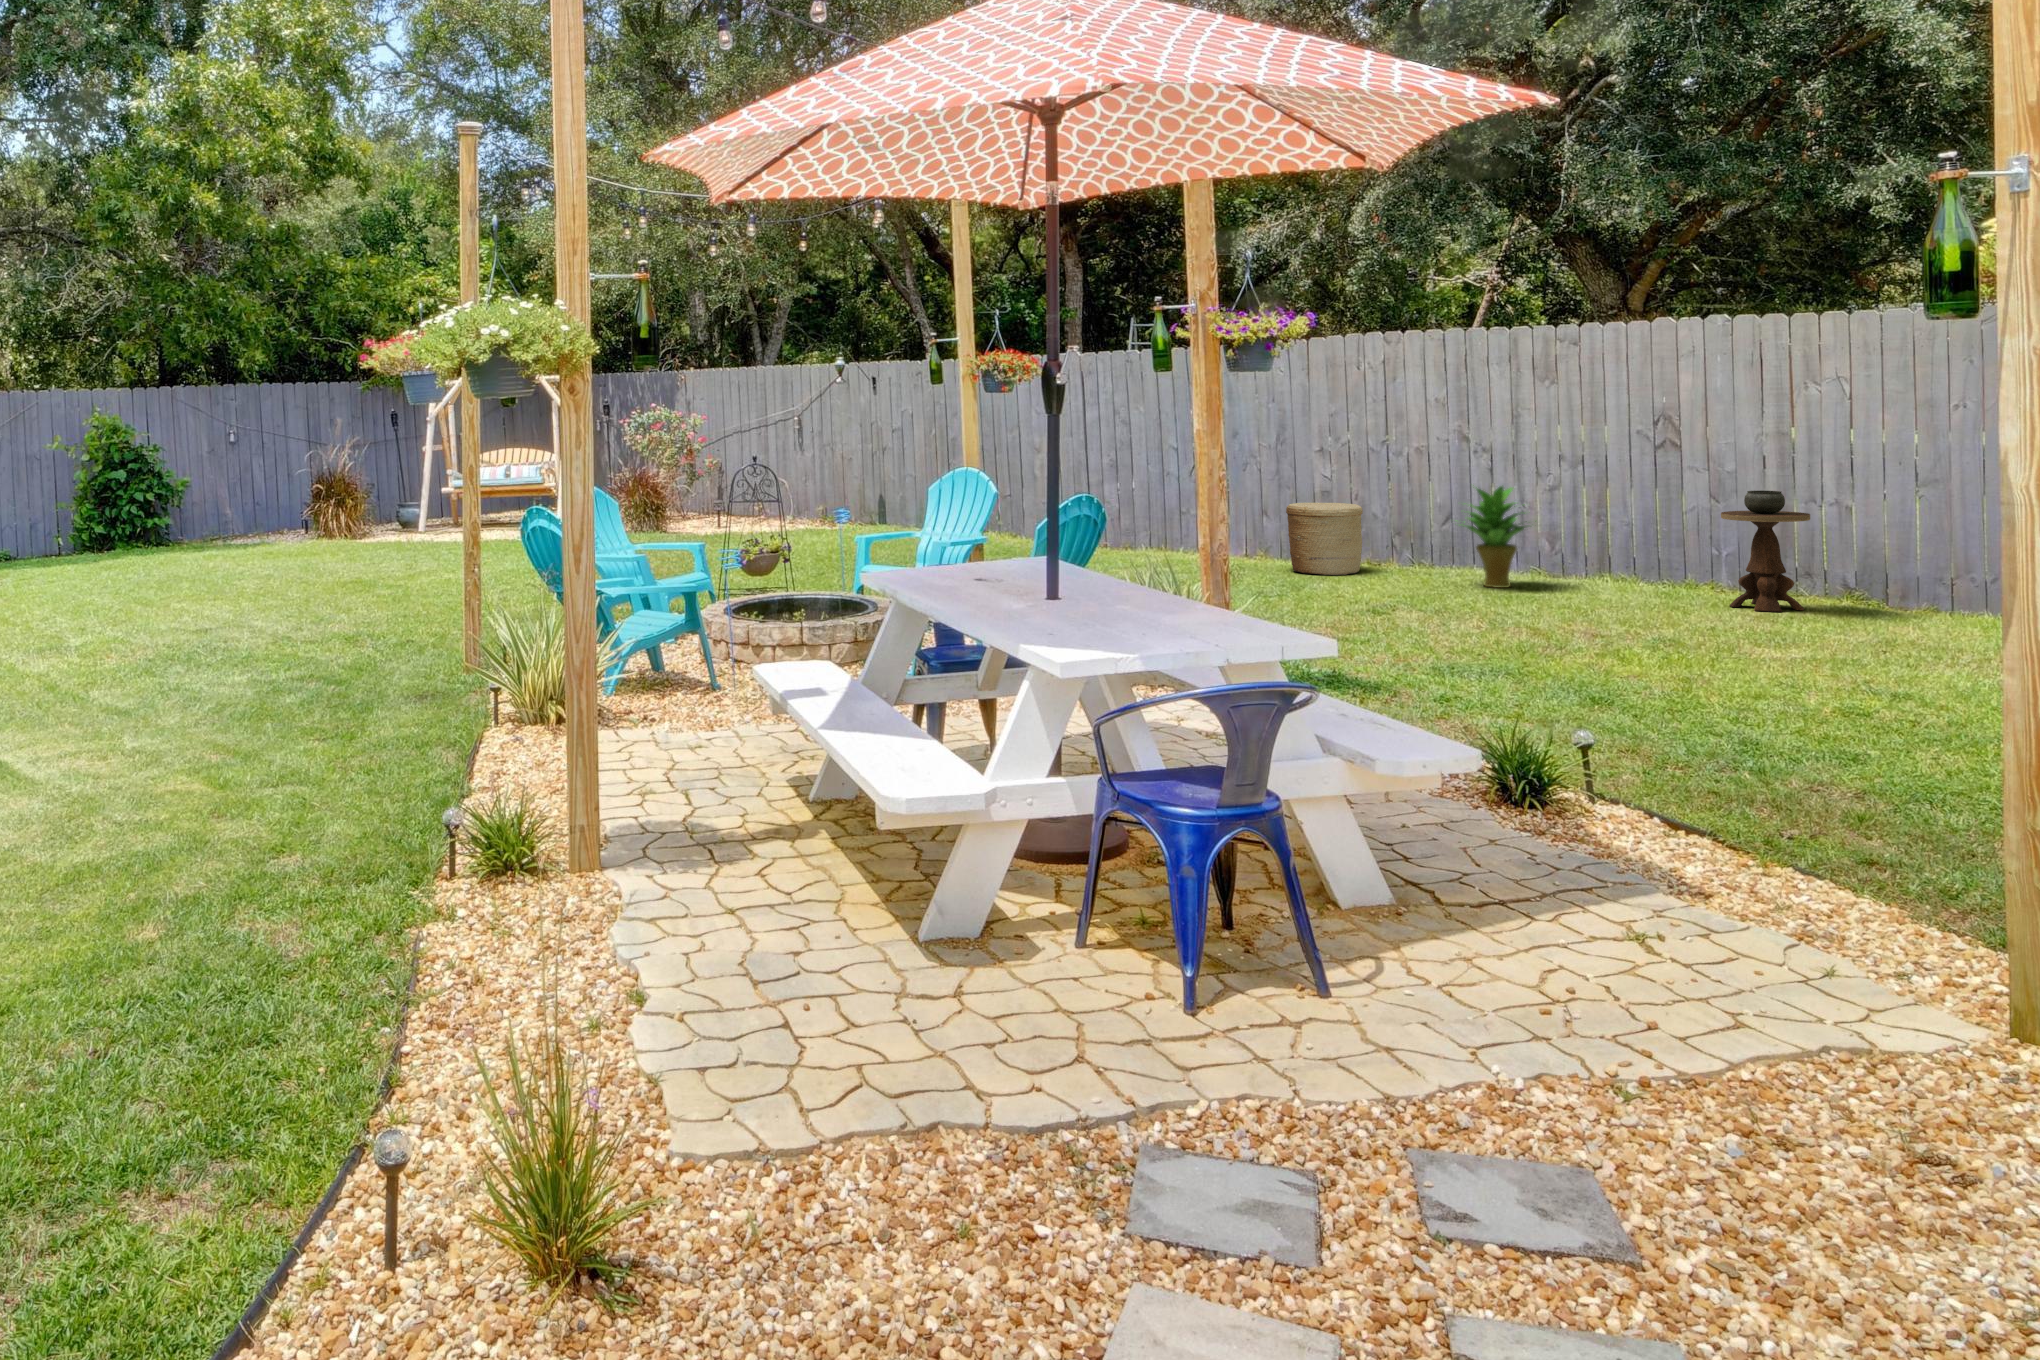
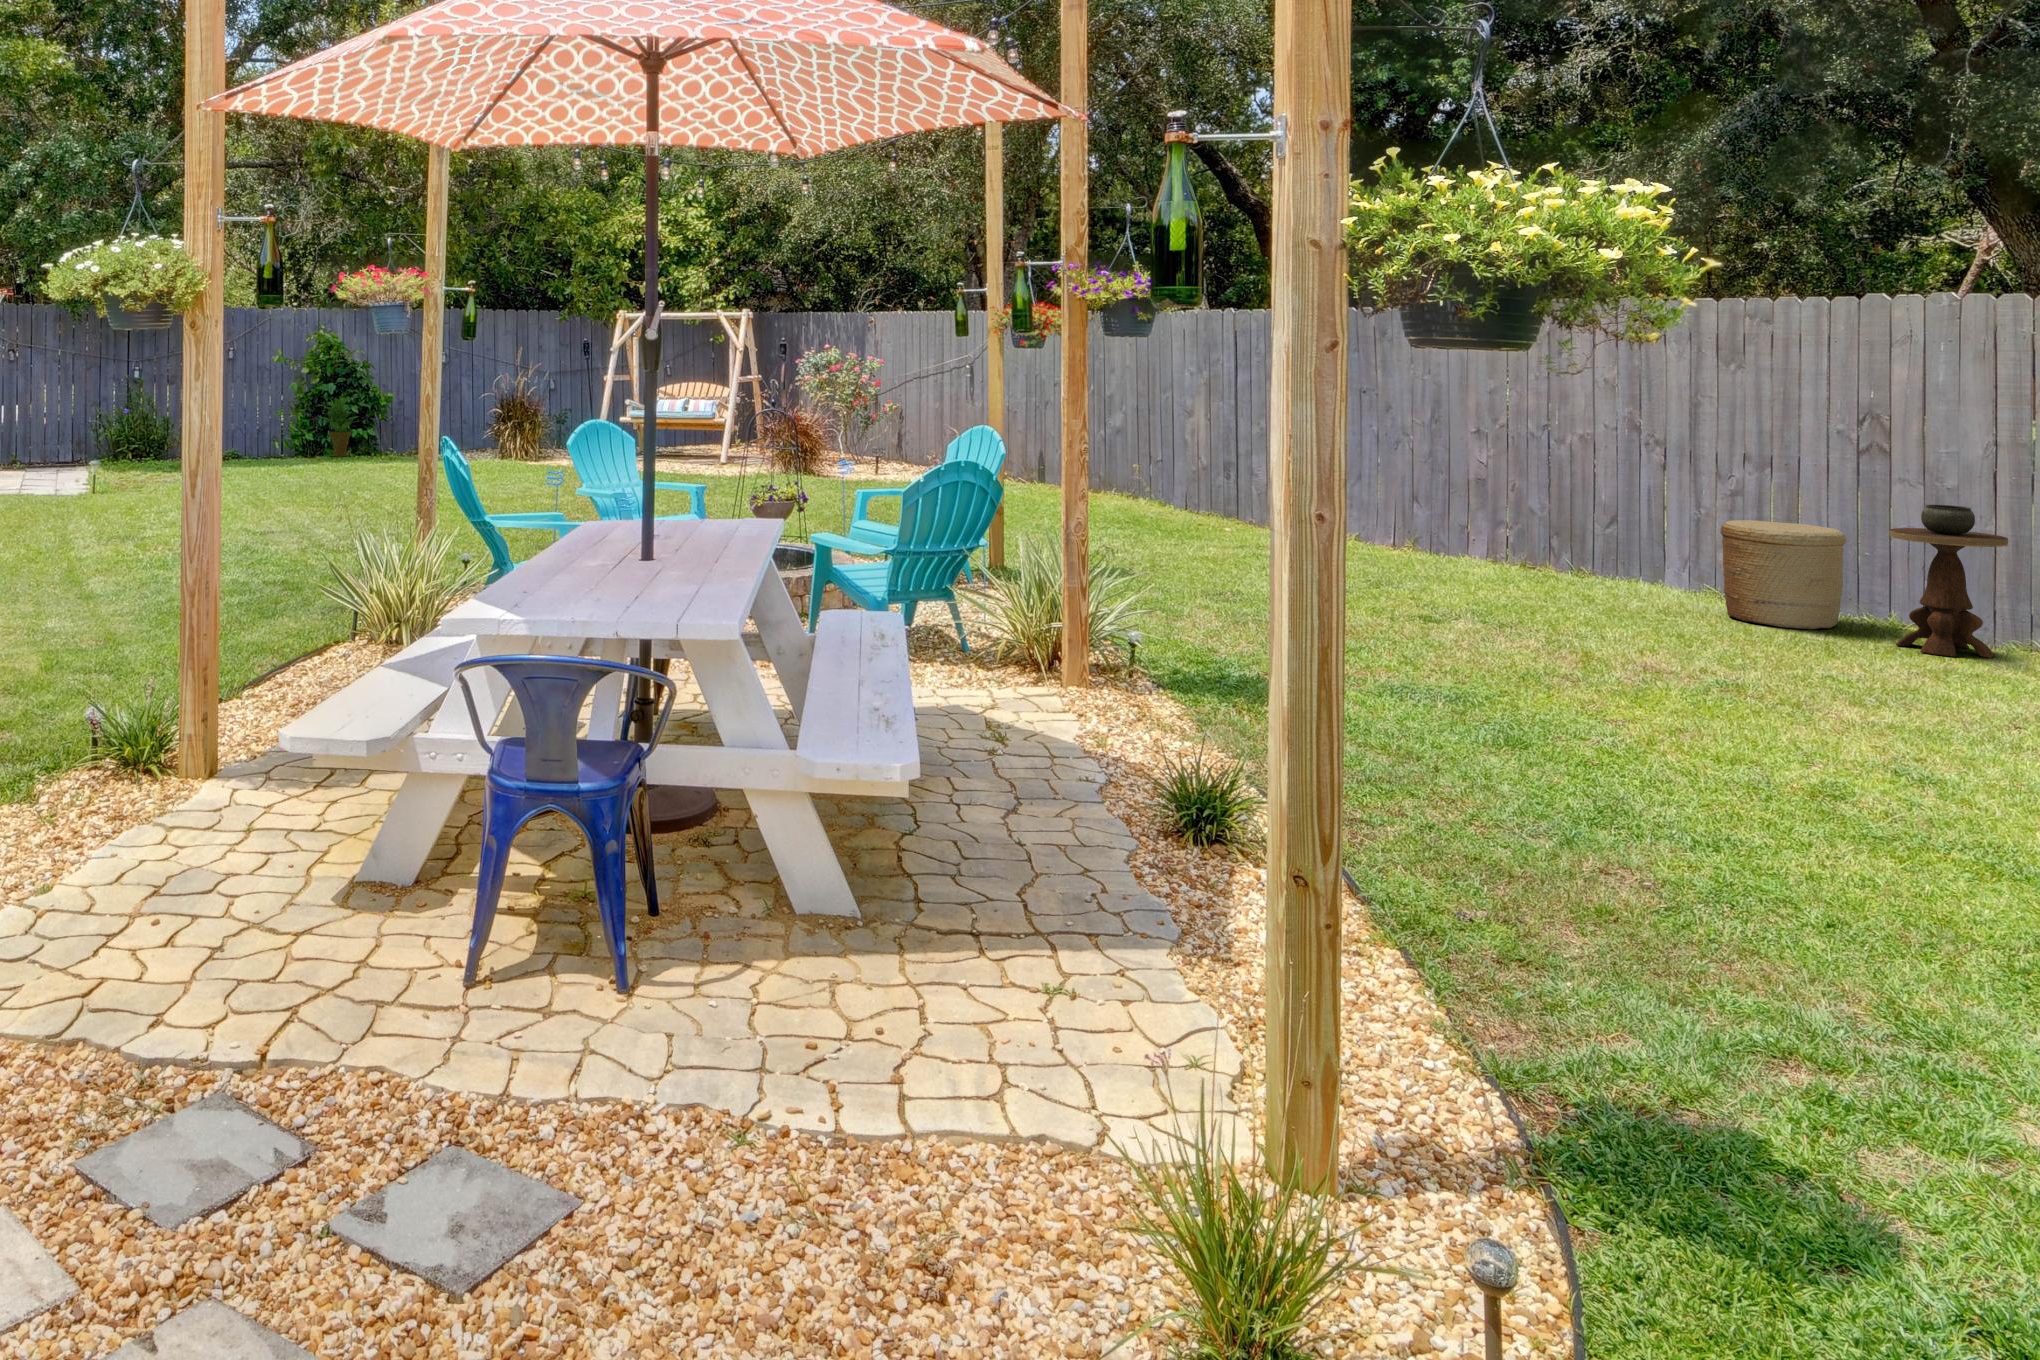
potted plant: present [1462,486,1525,588] -> present [320,396,358,457]
woven basket: present [1286,503,1363,575] -> present [1720,520,1846,629]

